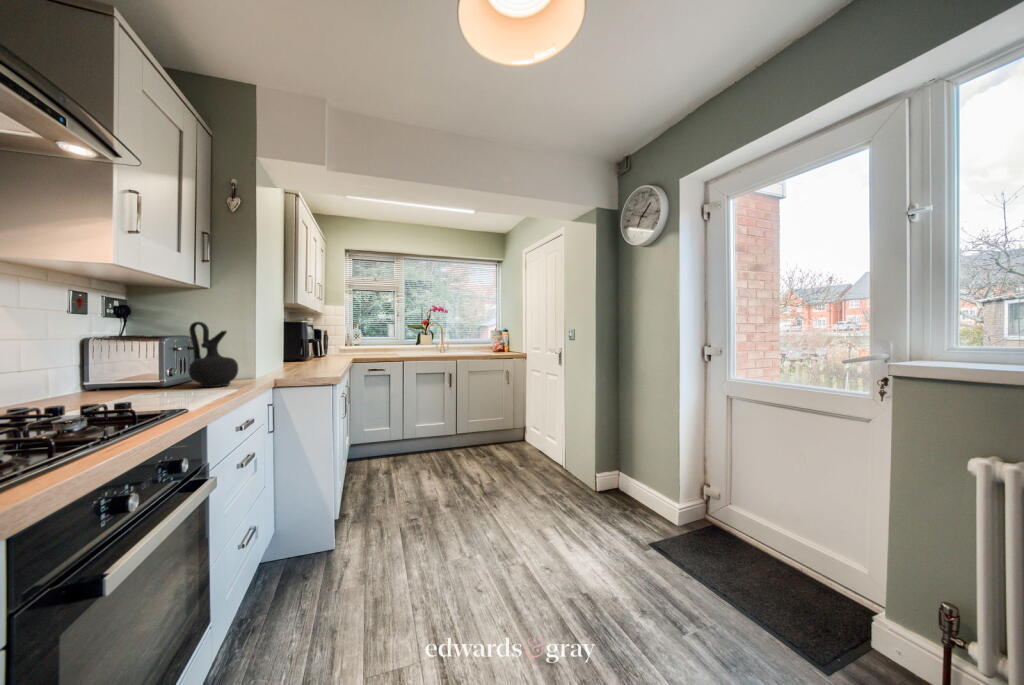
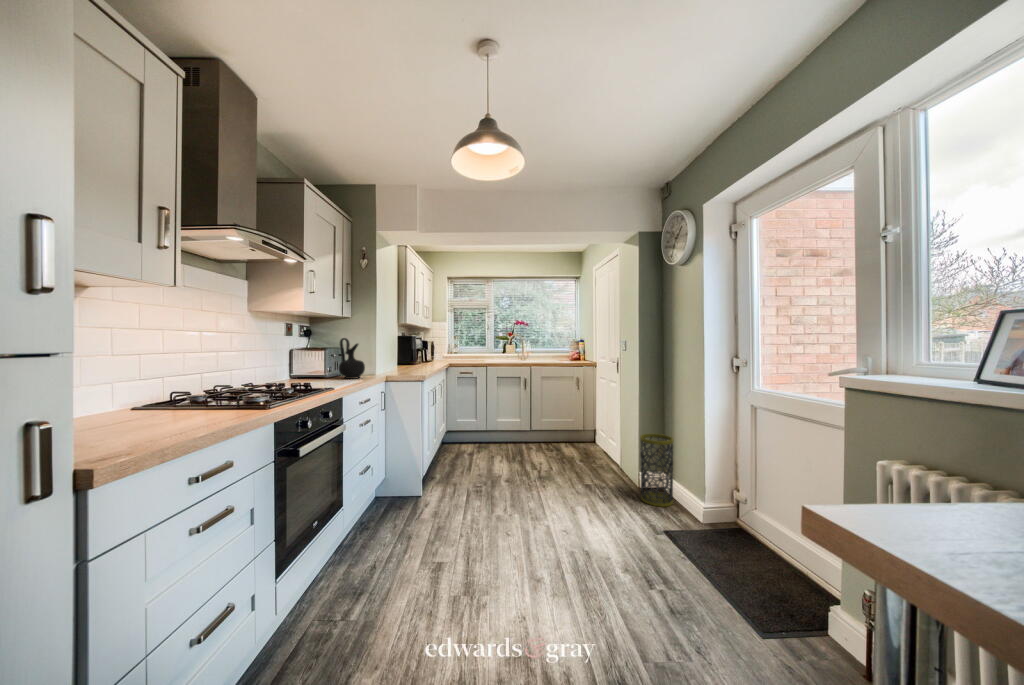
trash can: none [604,431,639,512] -> present [640,434,674,507]

